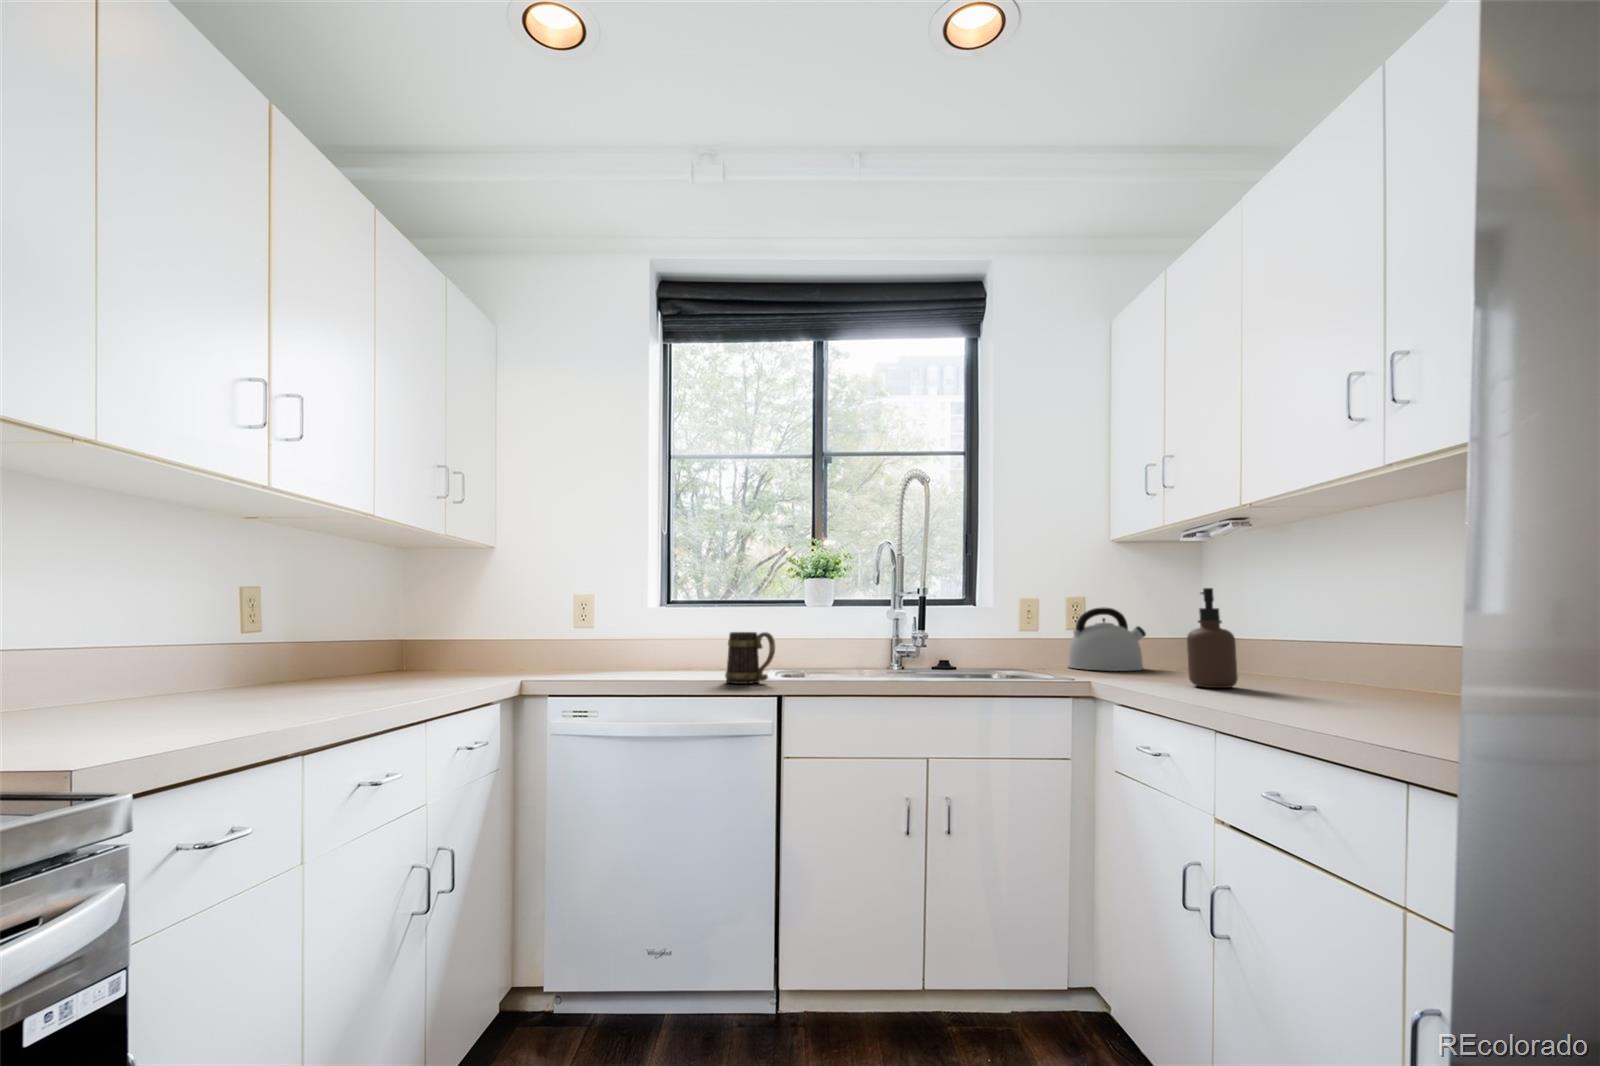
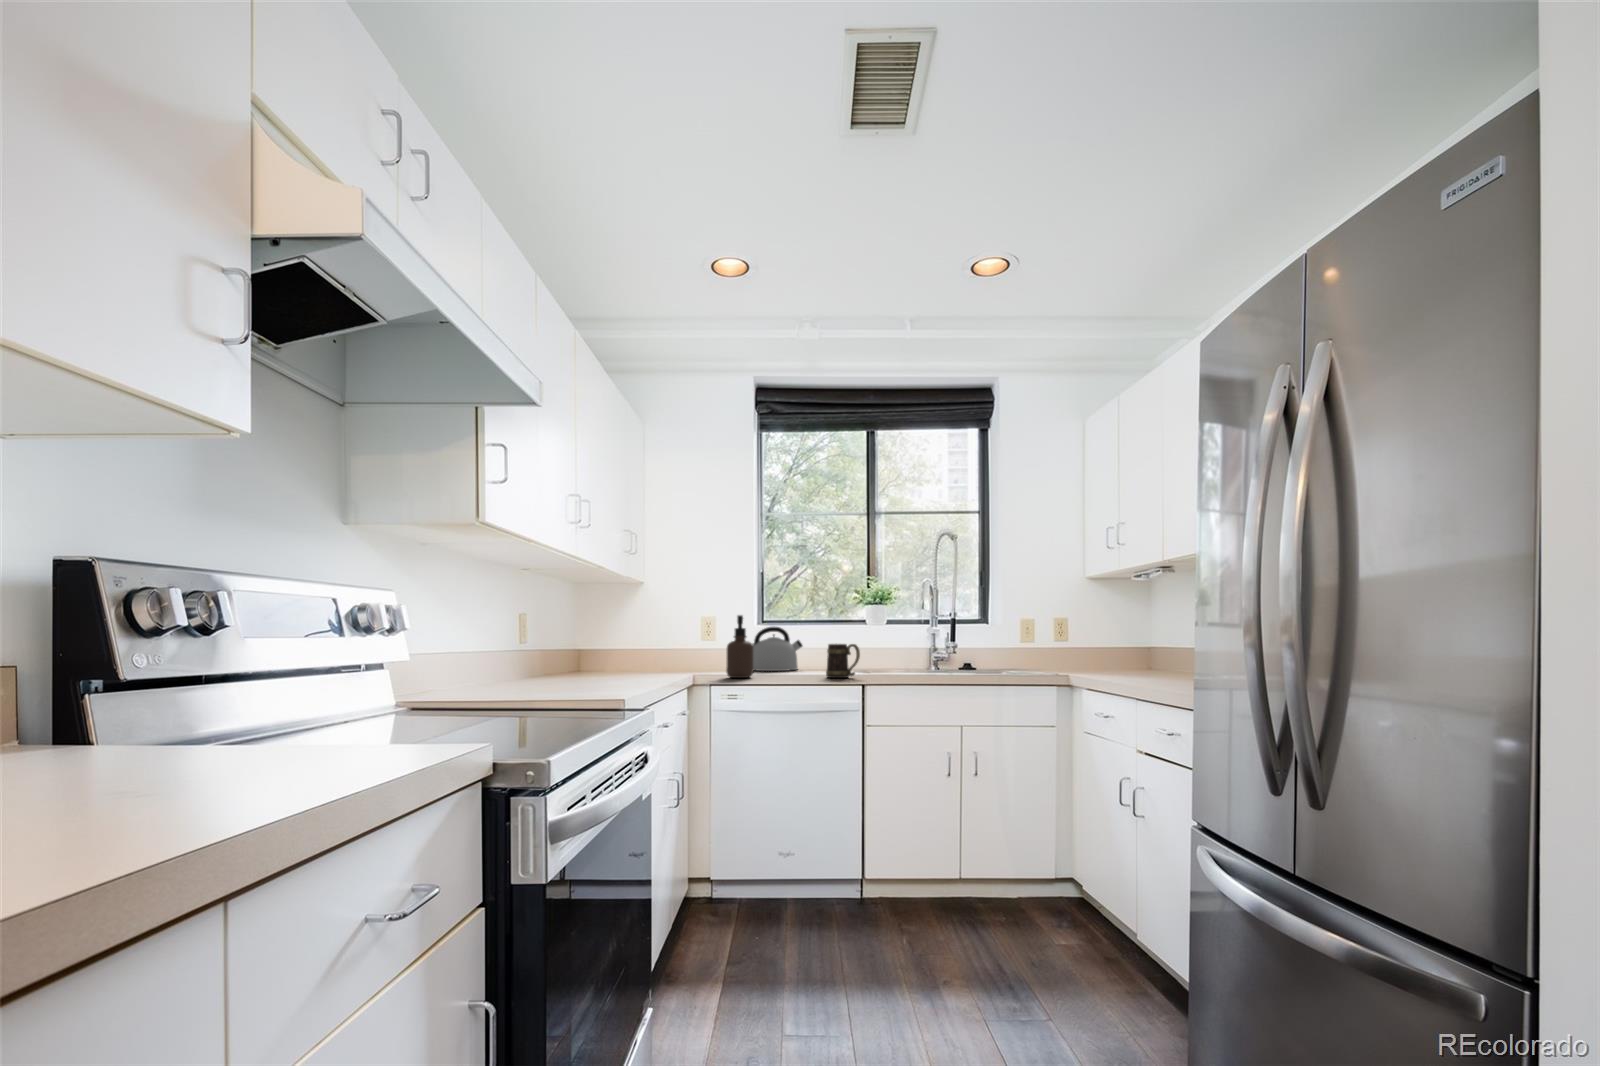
soap dispenser: present [1187,588,1238,688] -> present [726,615,753,678]
kettle: present [1068,608,1146,671] -> present [753,627,803,671]

